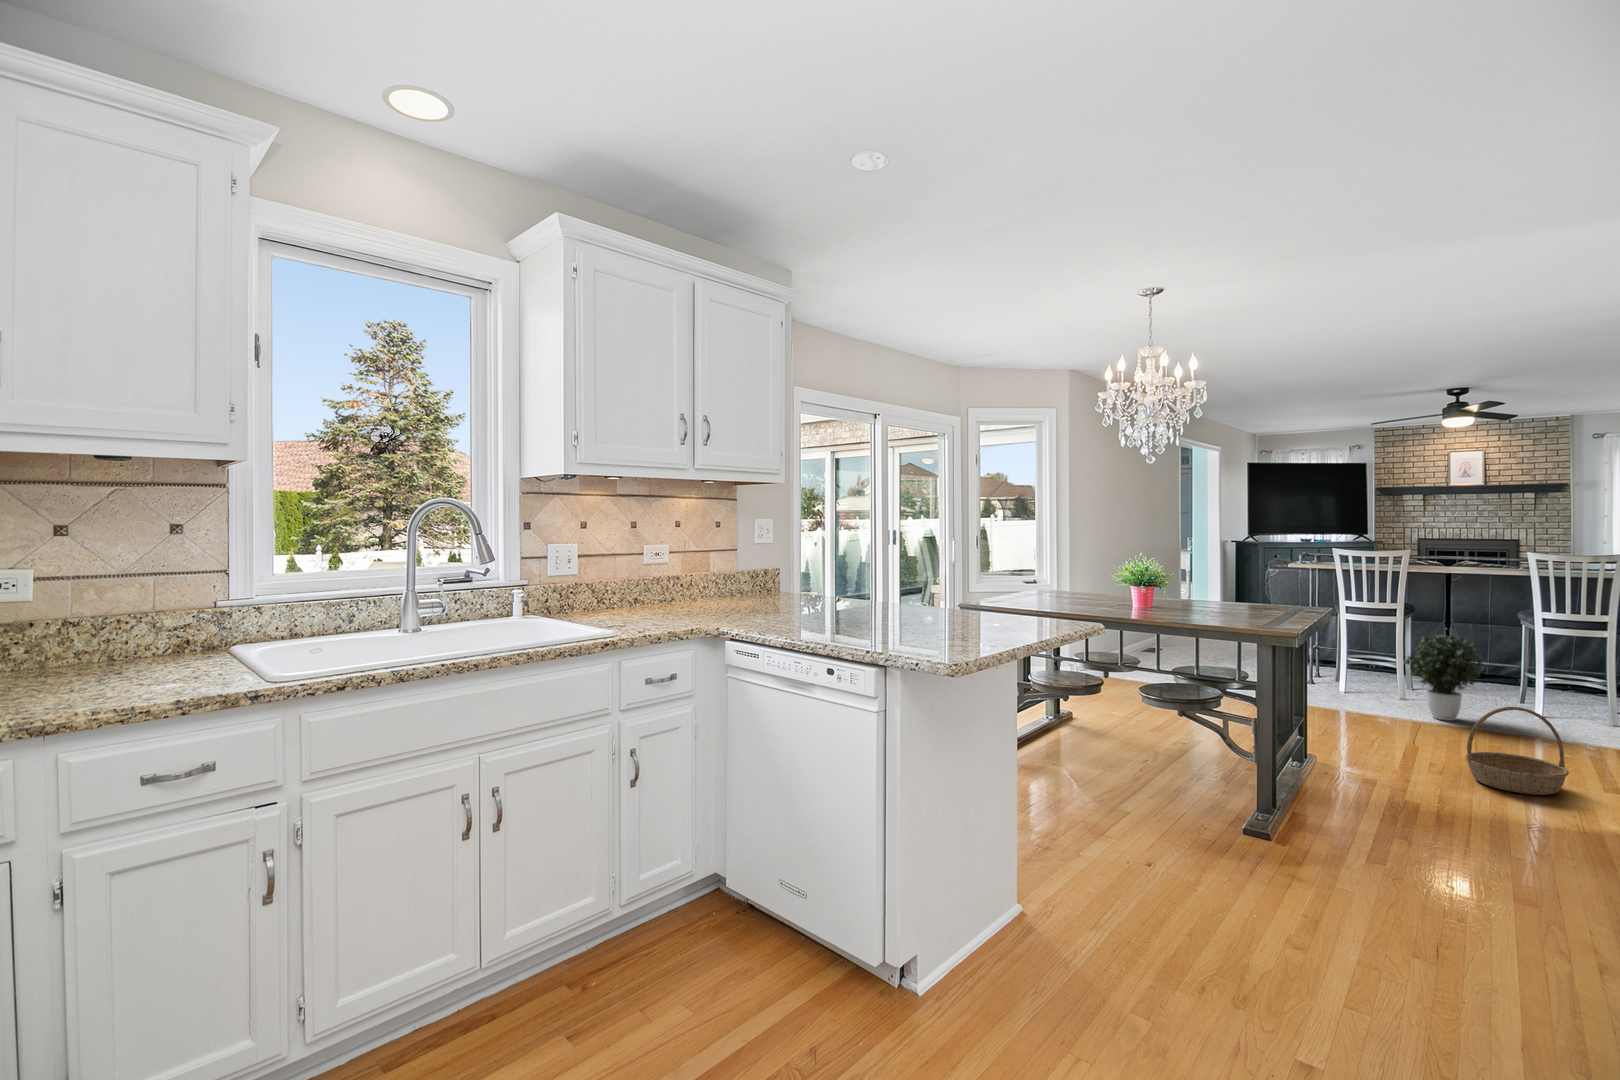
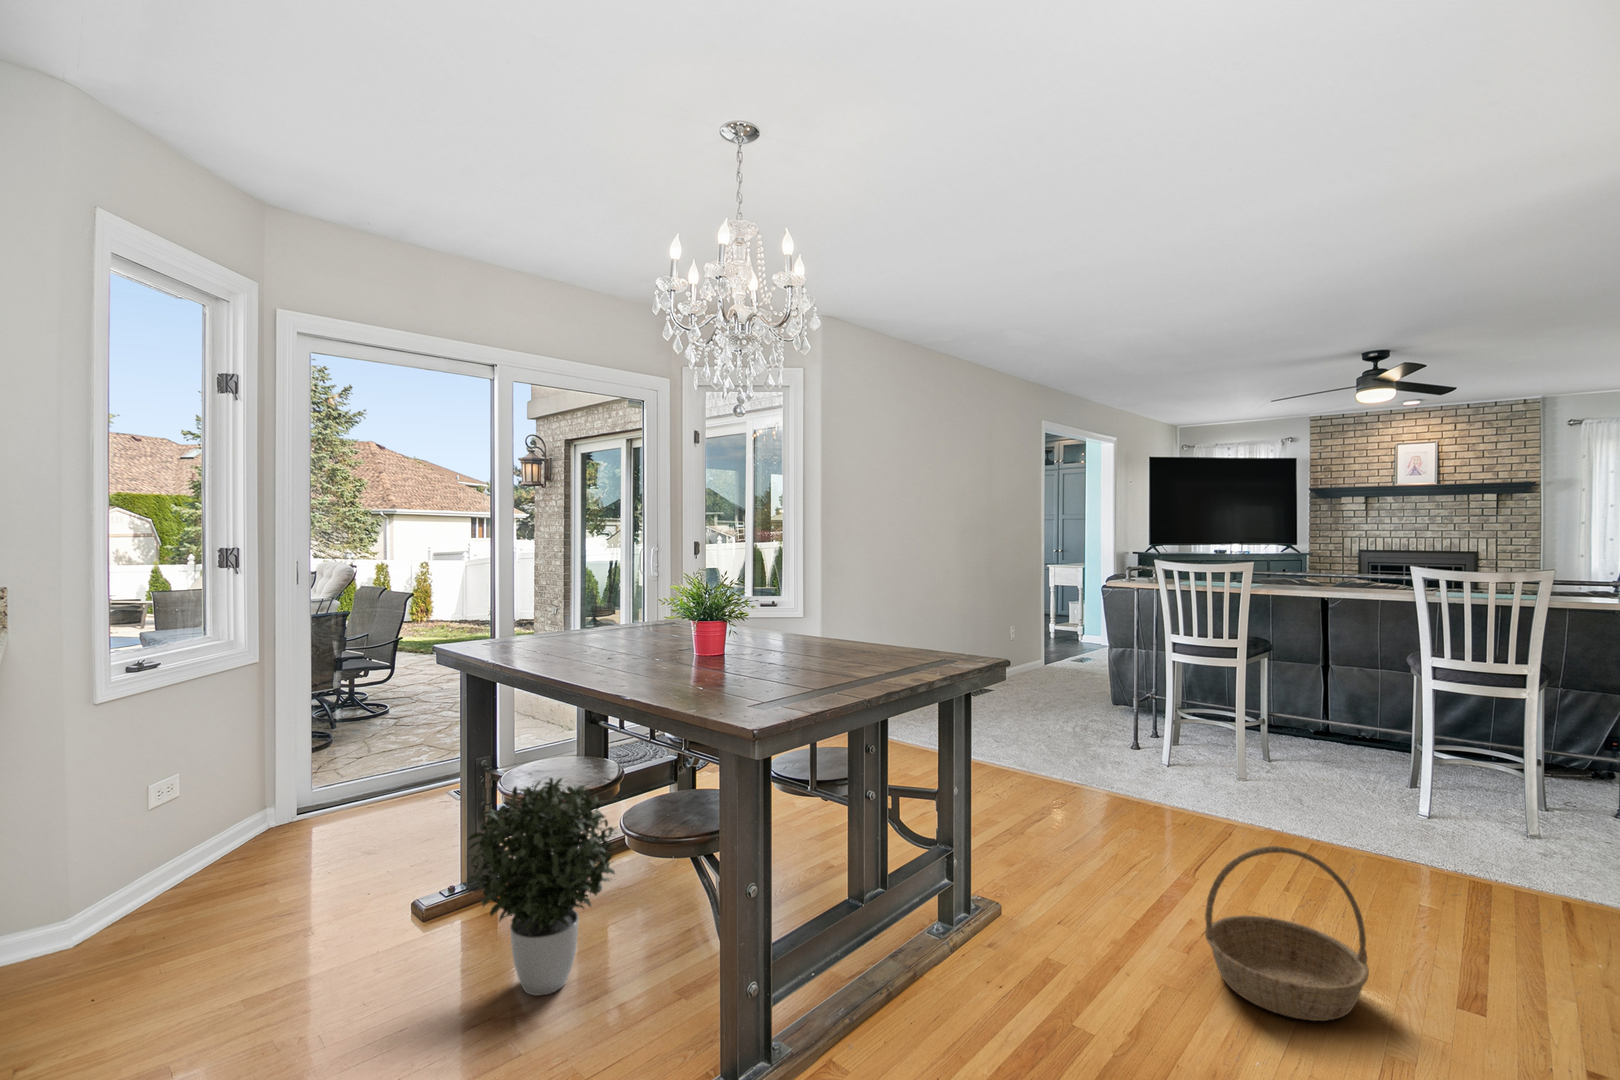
potted plant: present [1408,634,1484,721] -> present [467,778,615,995]

